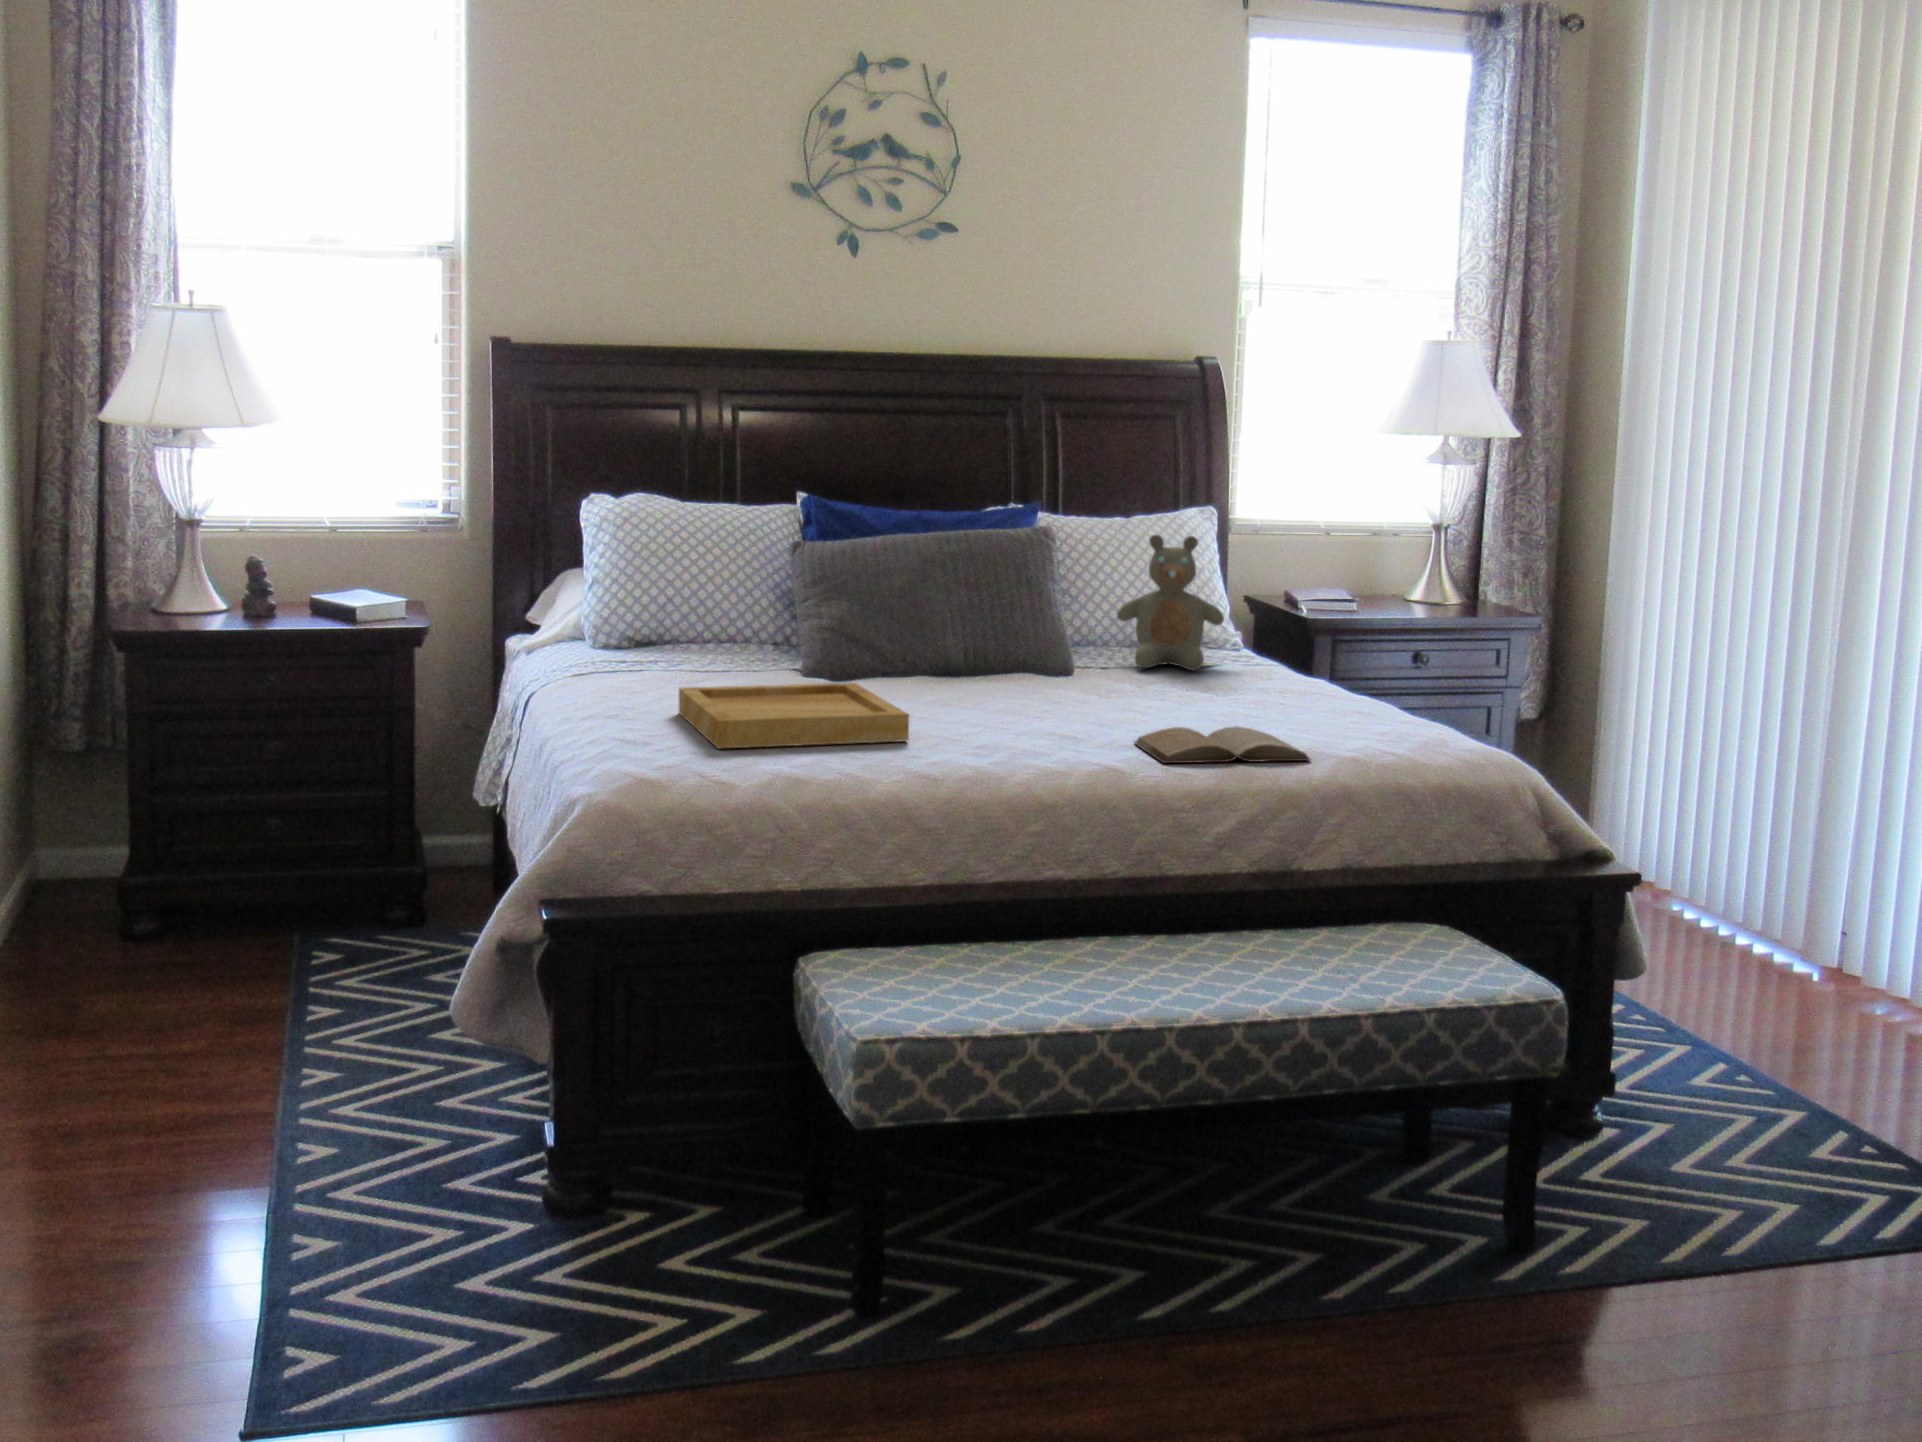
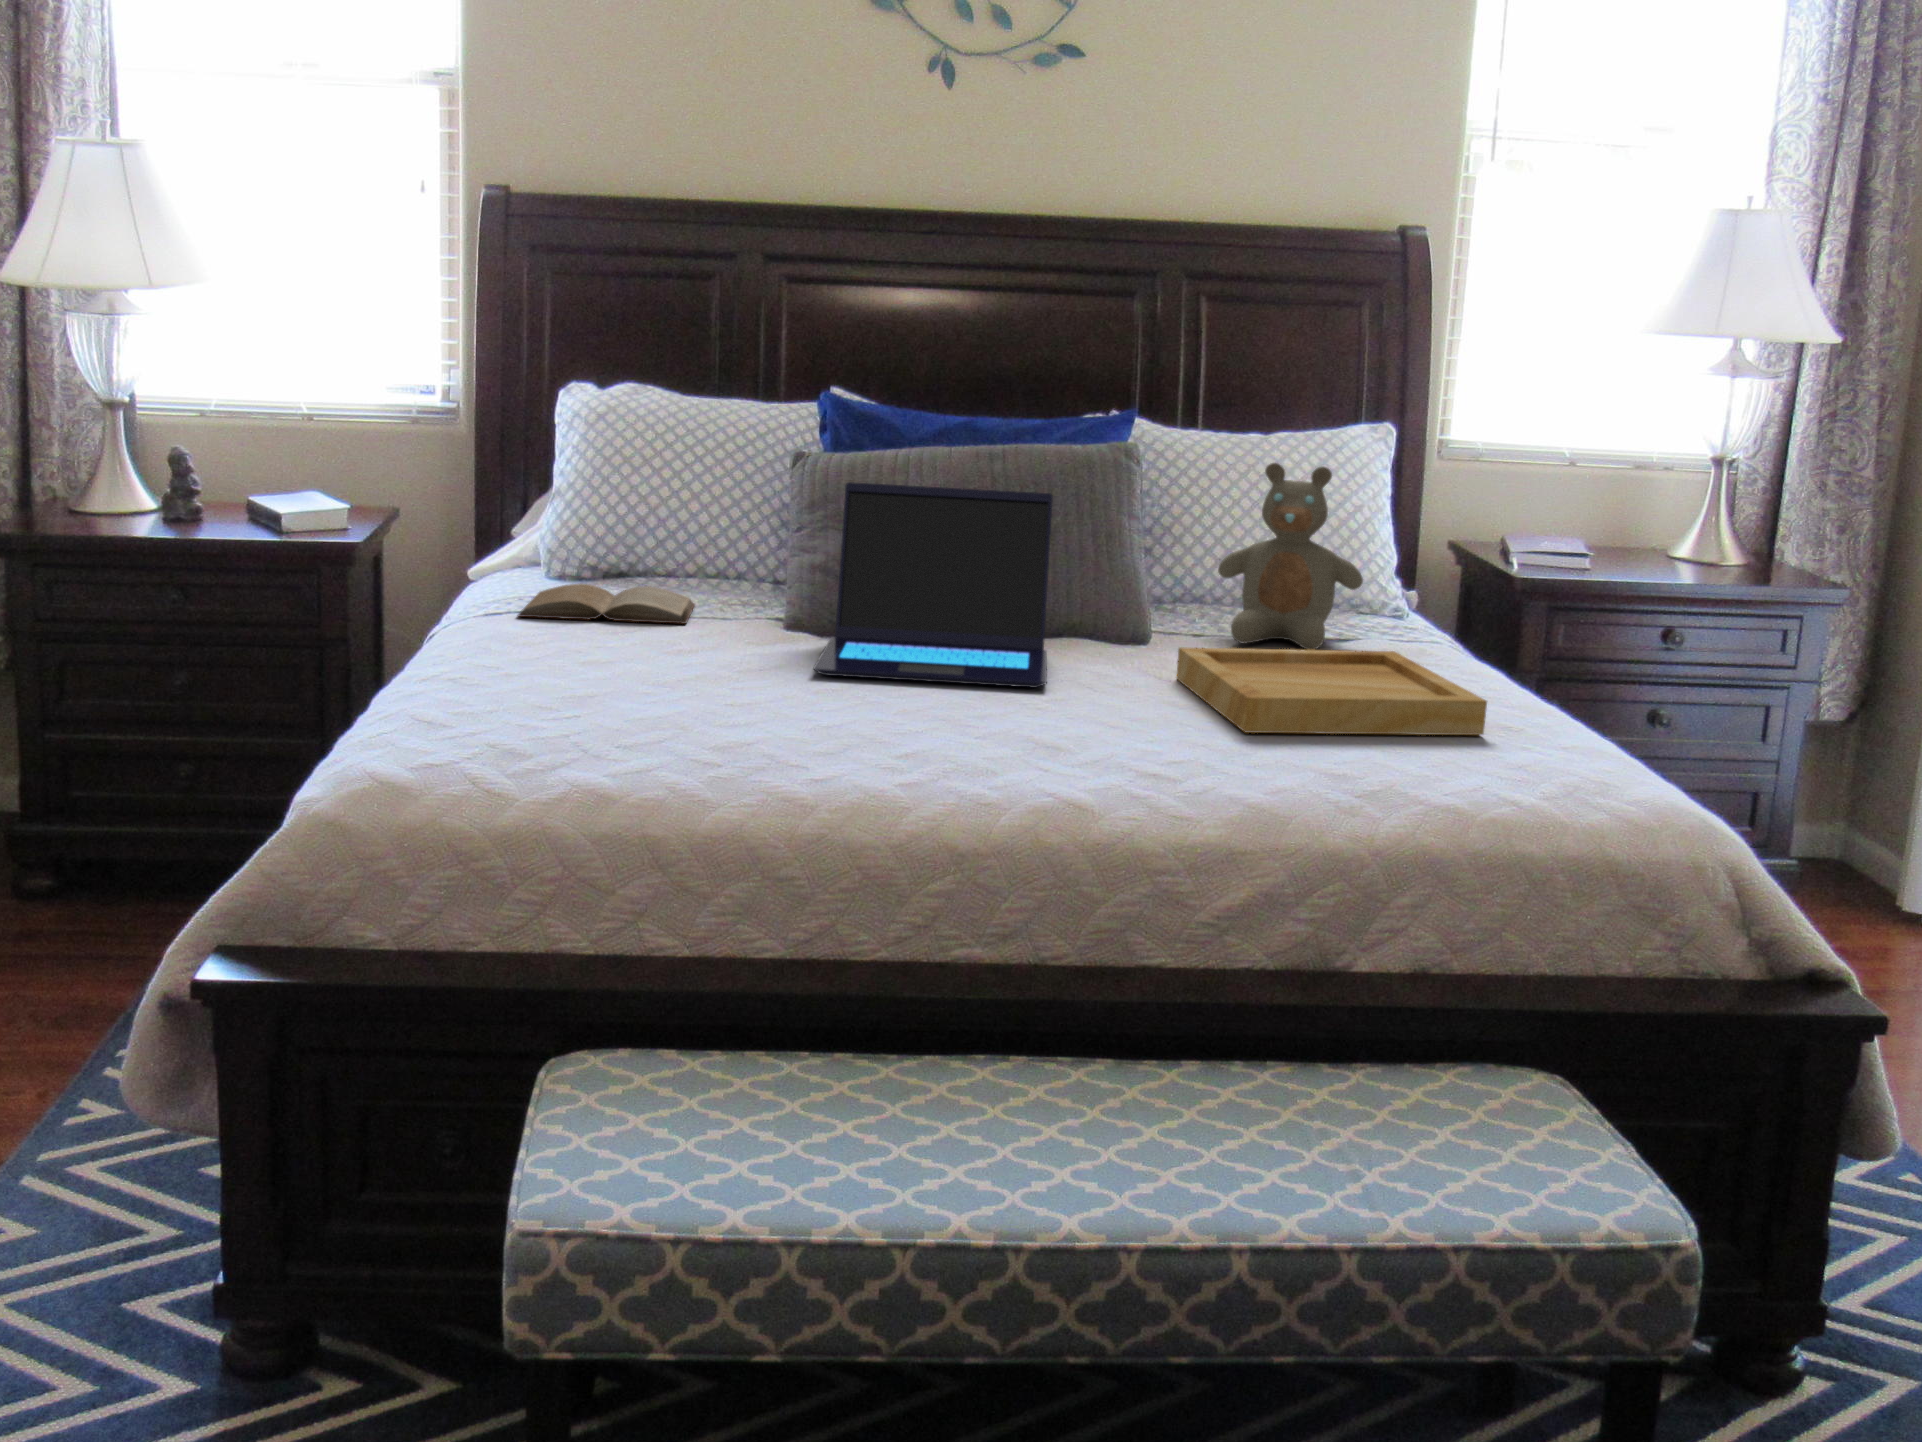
laptop: none [852,560,1032,703] -> present [814,482,1053,688]
tray: present [679,683,909,749] -> present [1176,647,1487,735]
book: present [1134,726,1310,763] -> present [518,584,695,624]

